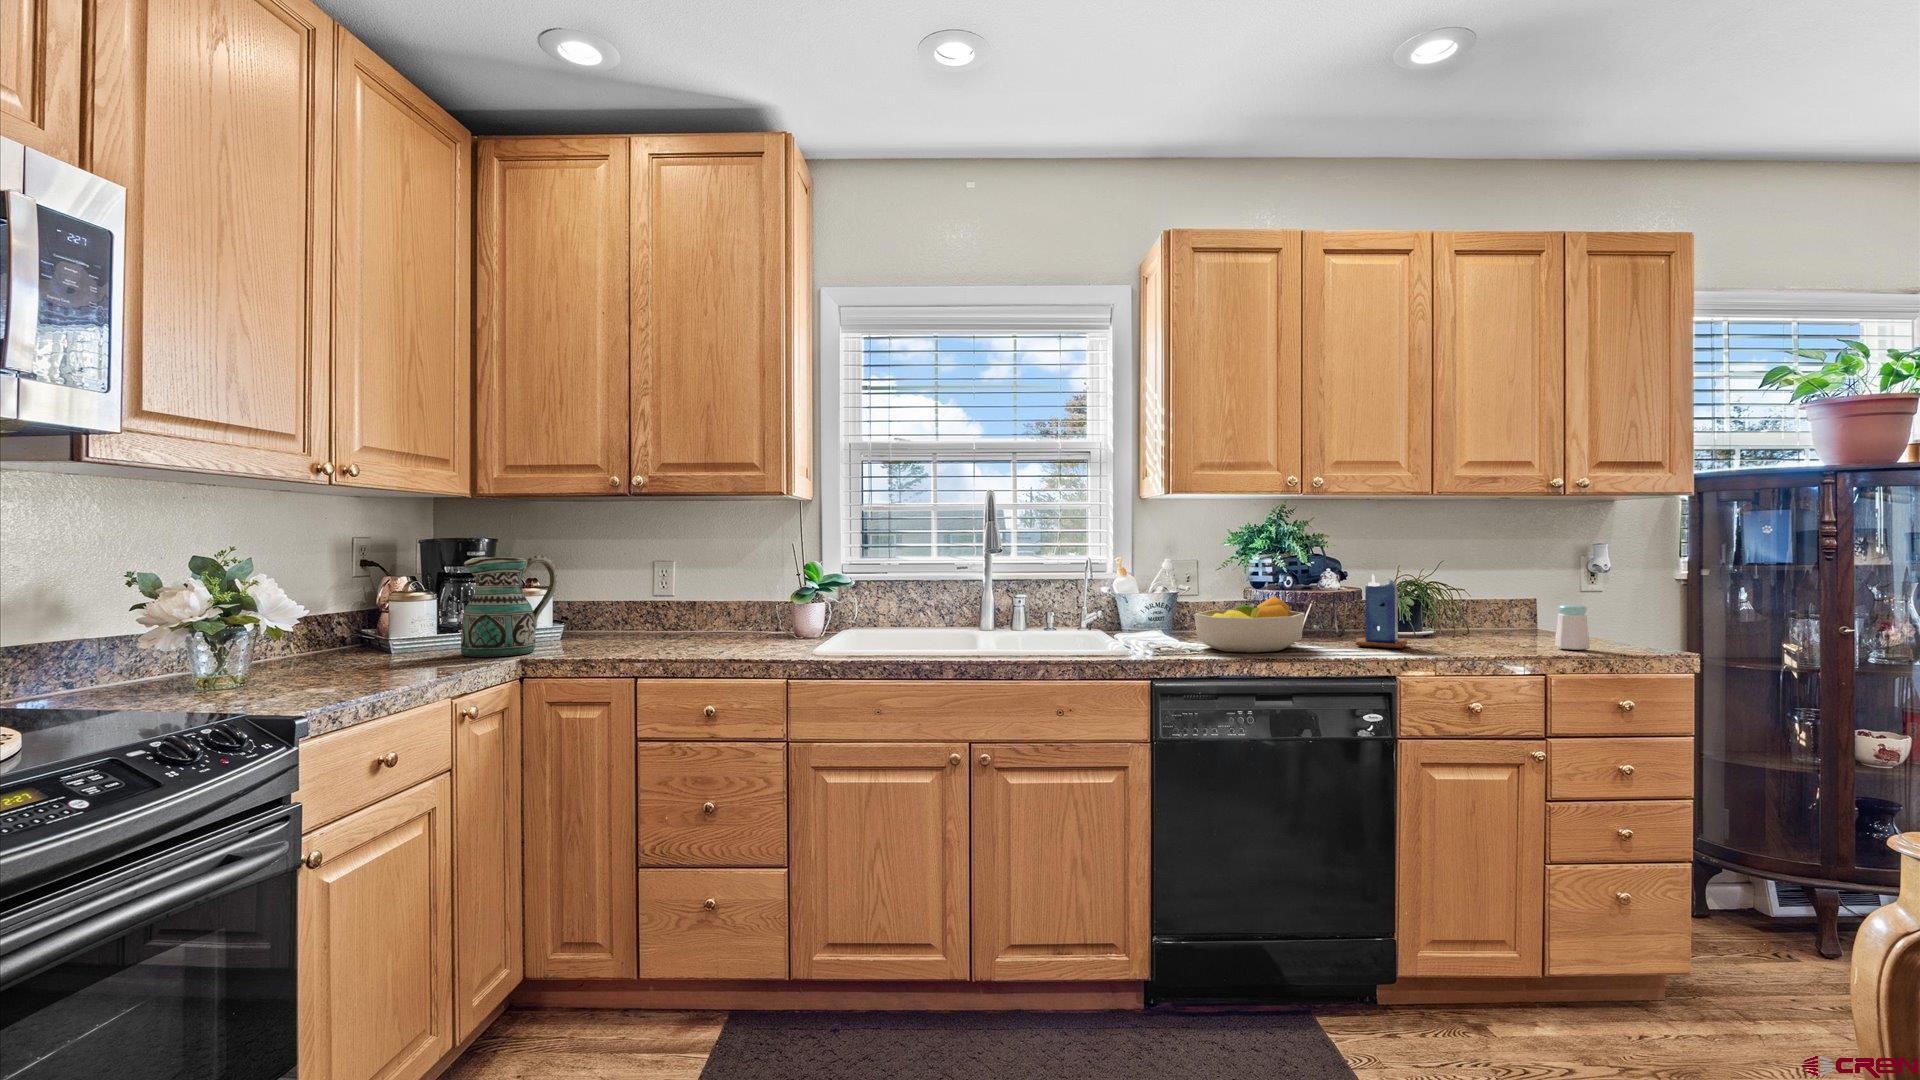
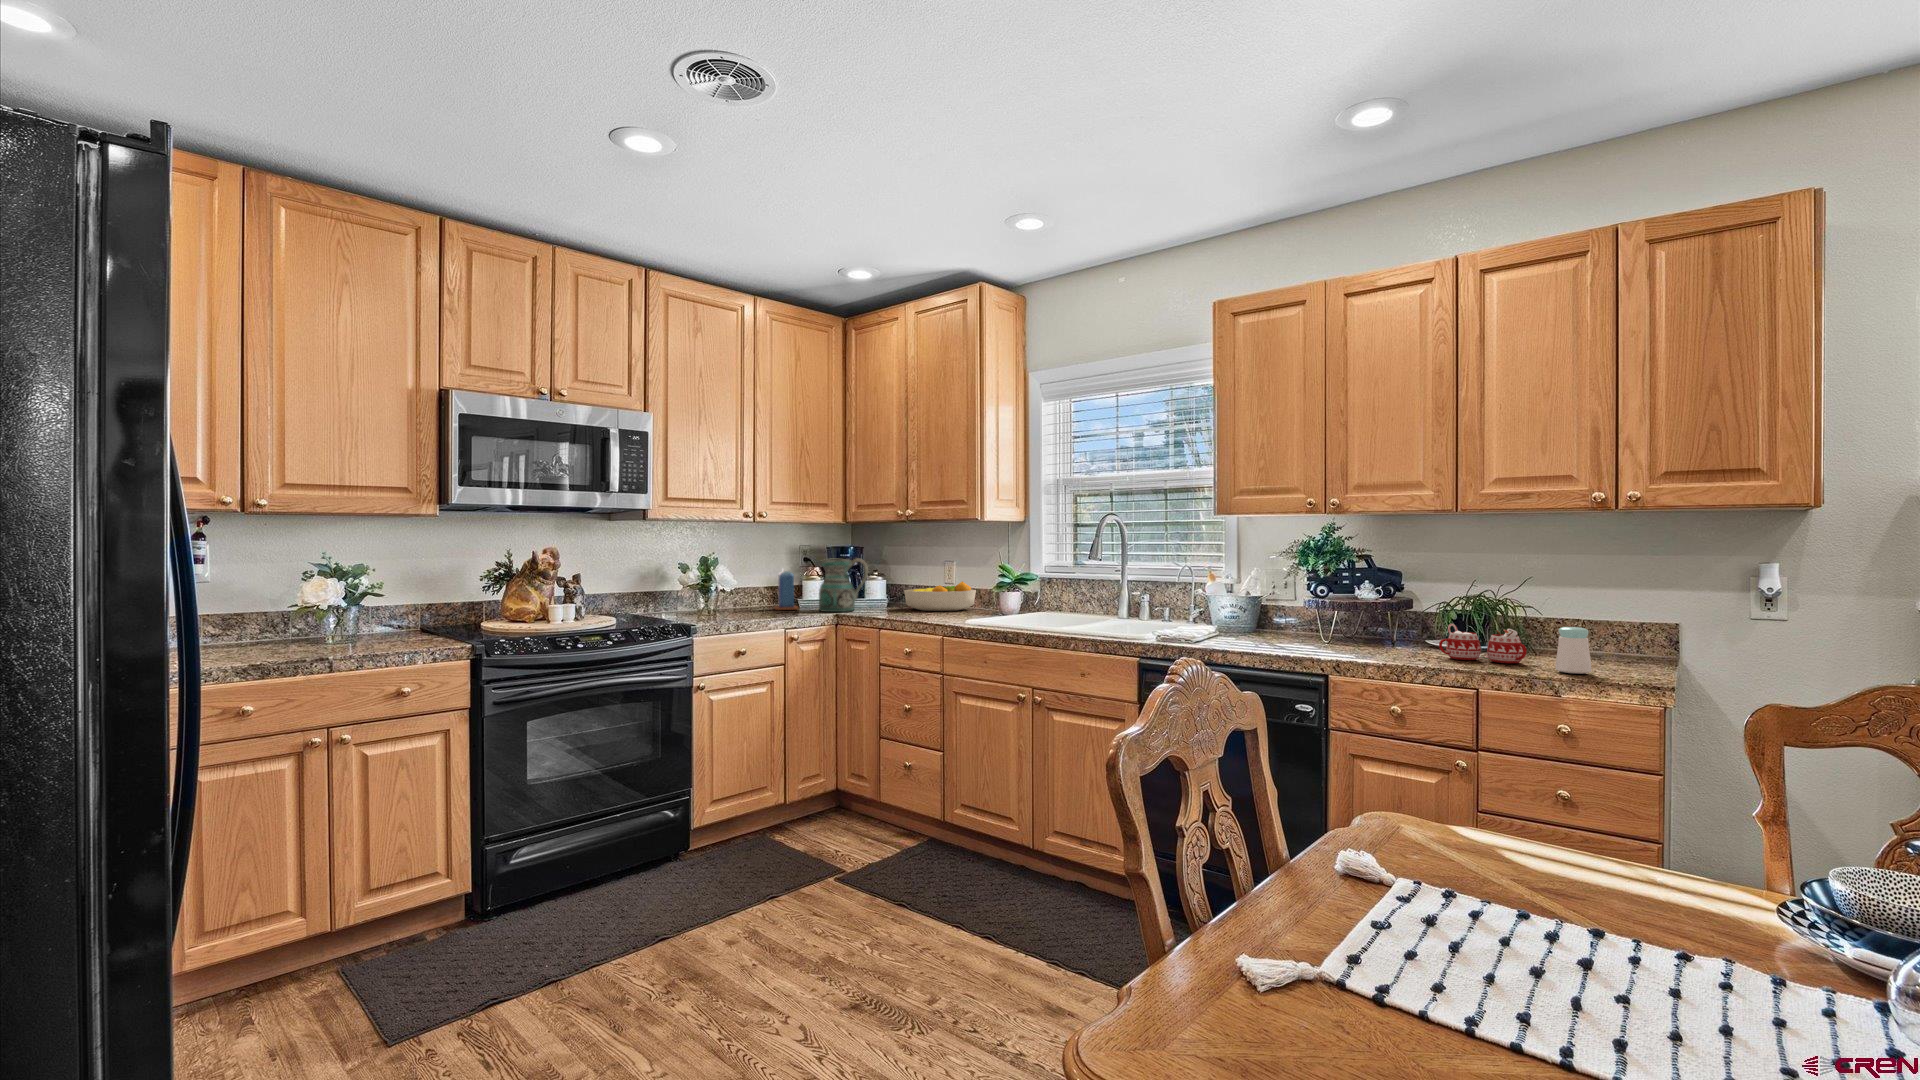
candle: present [1356,574,1407,648] -> present [774,571,798,610]
fruit bowl: present [1194,596,1305,652] -> present [904,581,976,611]
mug: none [1427,609,1517,646] -> present [1439,624,1527,663]

